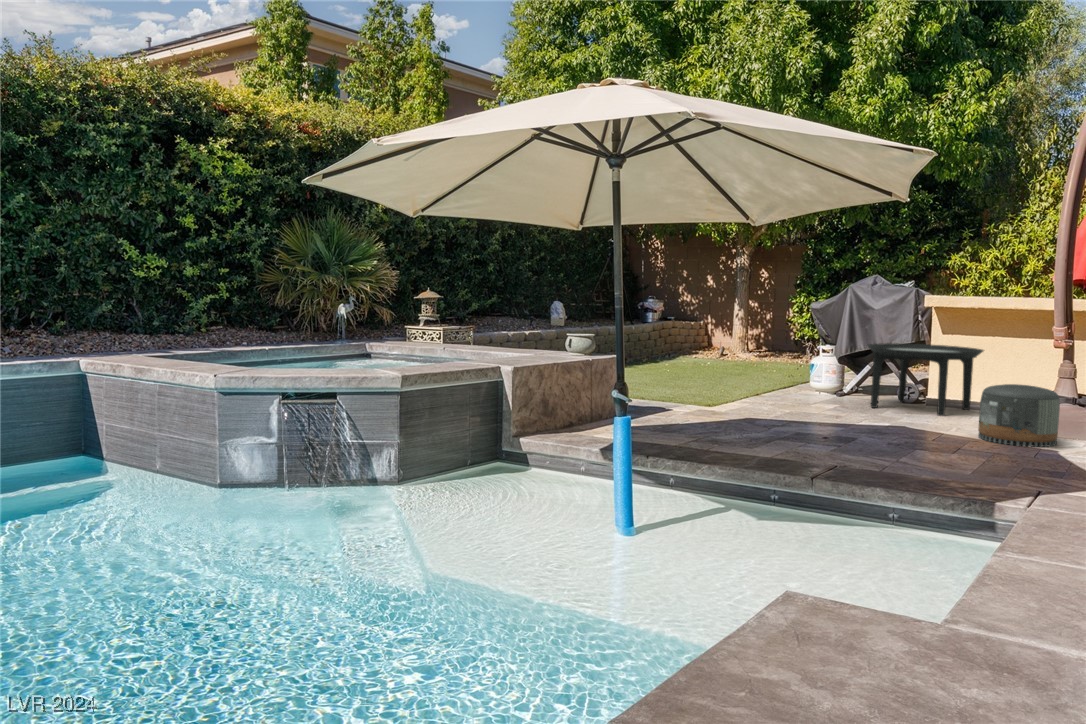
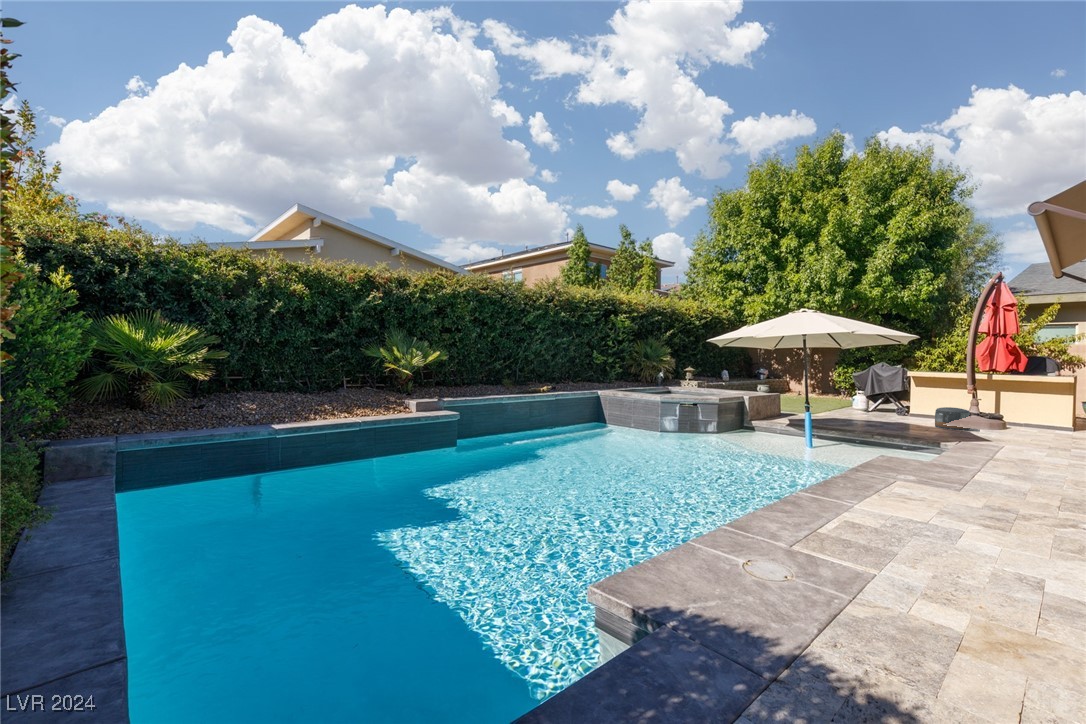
round table: present [868,343,984,416] -> none [881,391,936,420]

